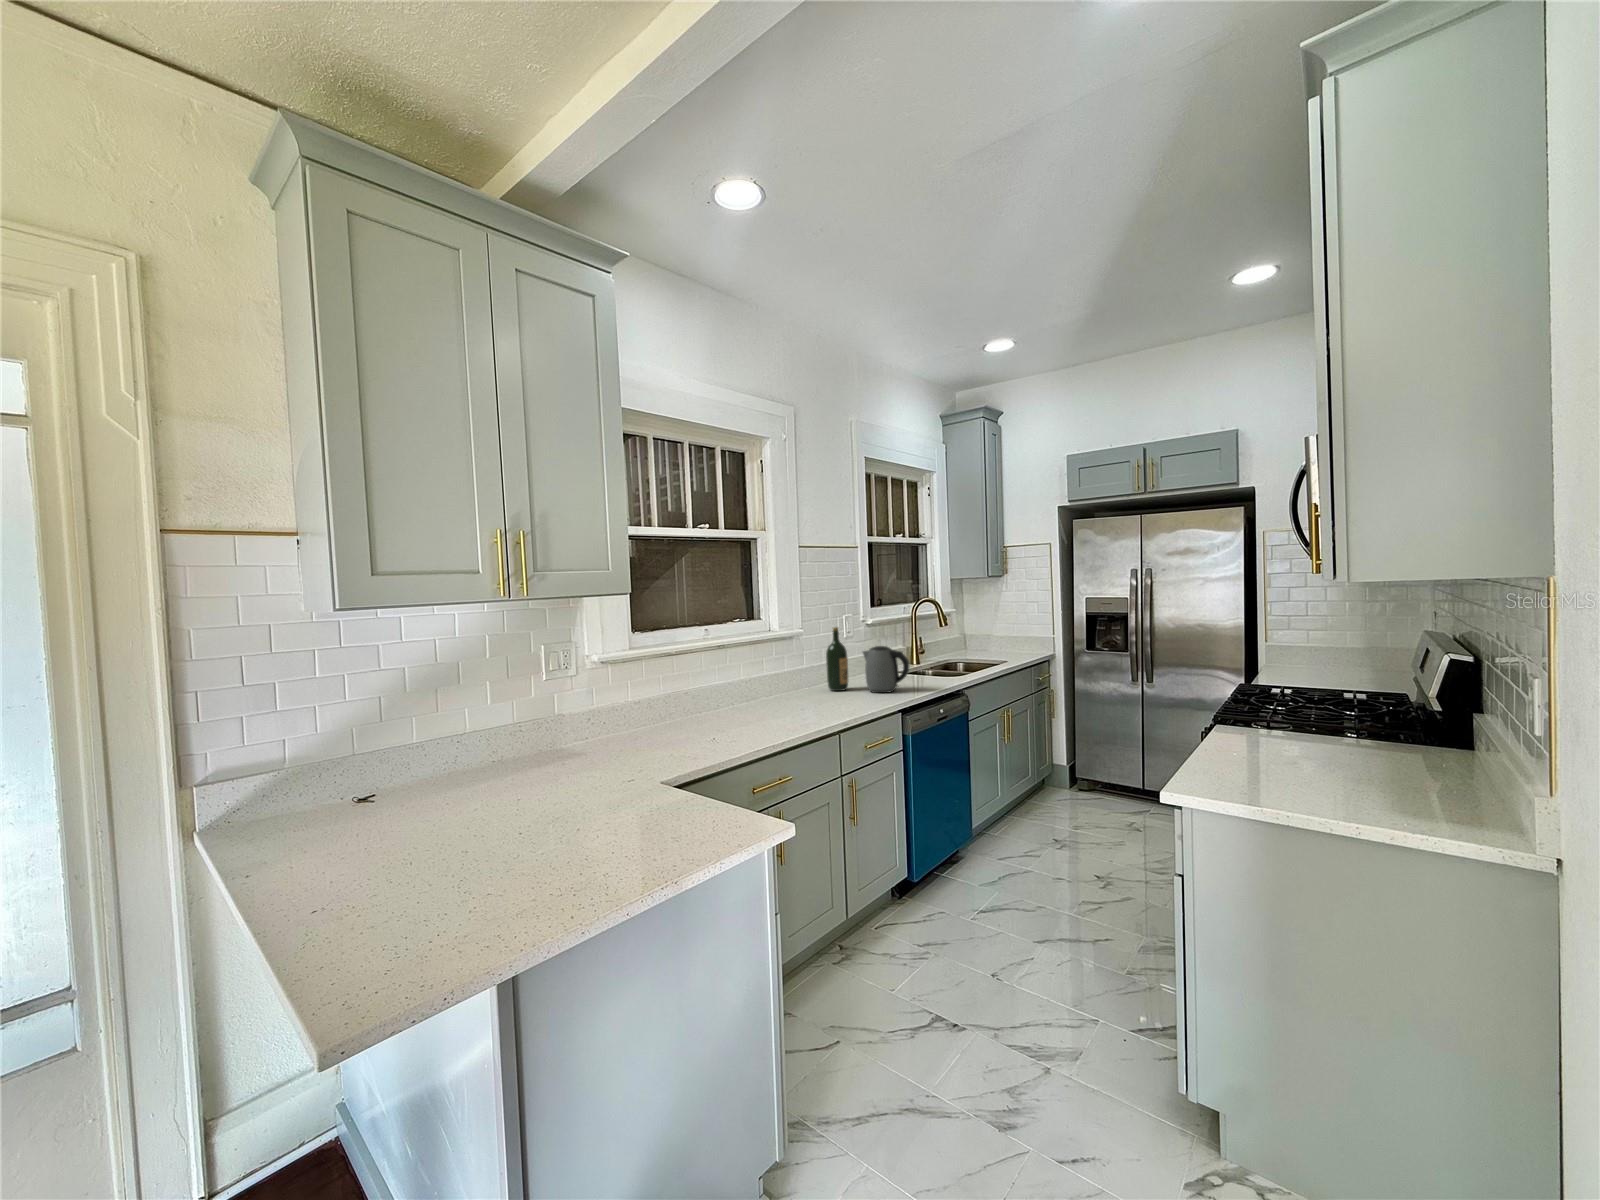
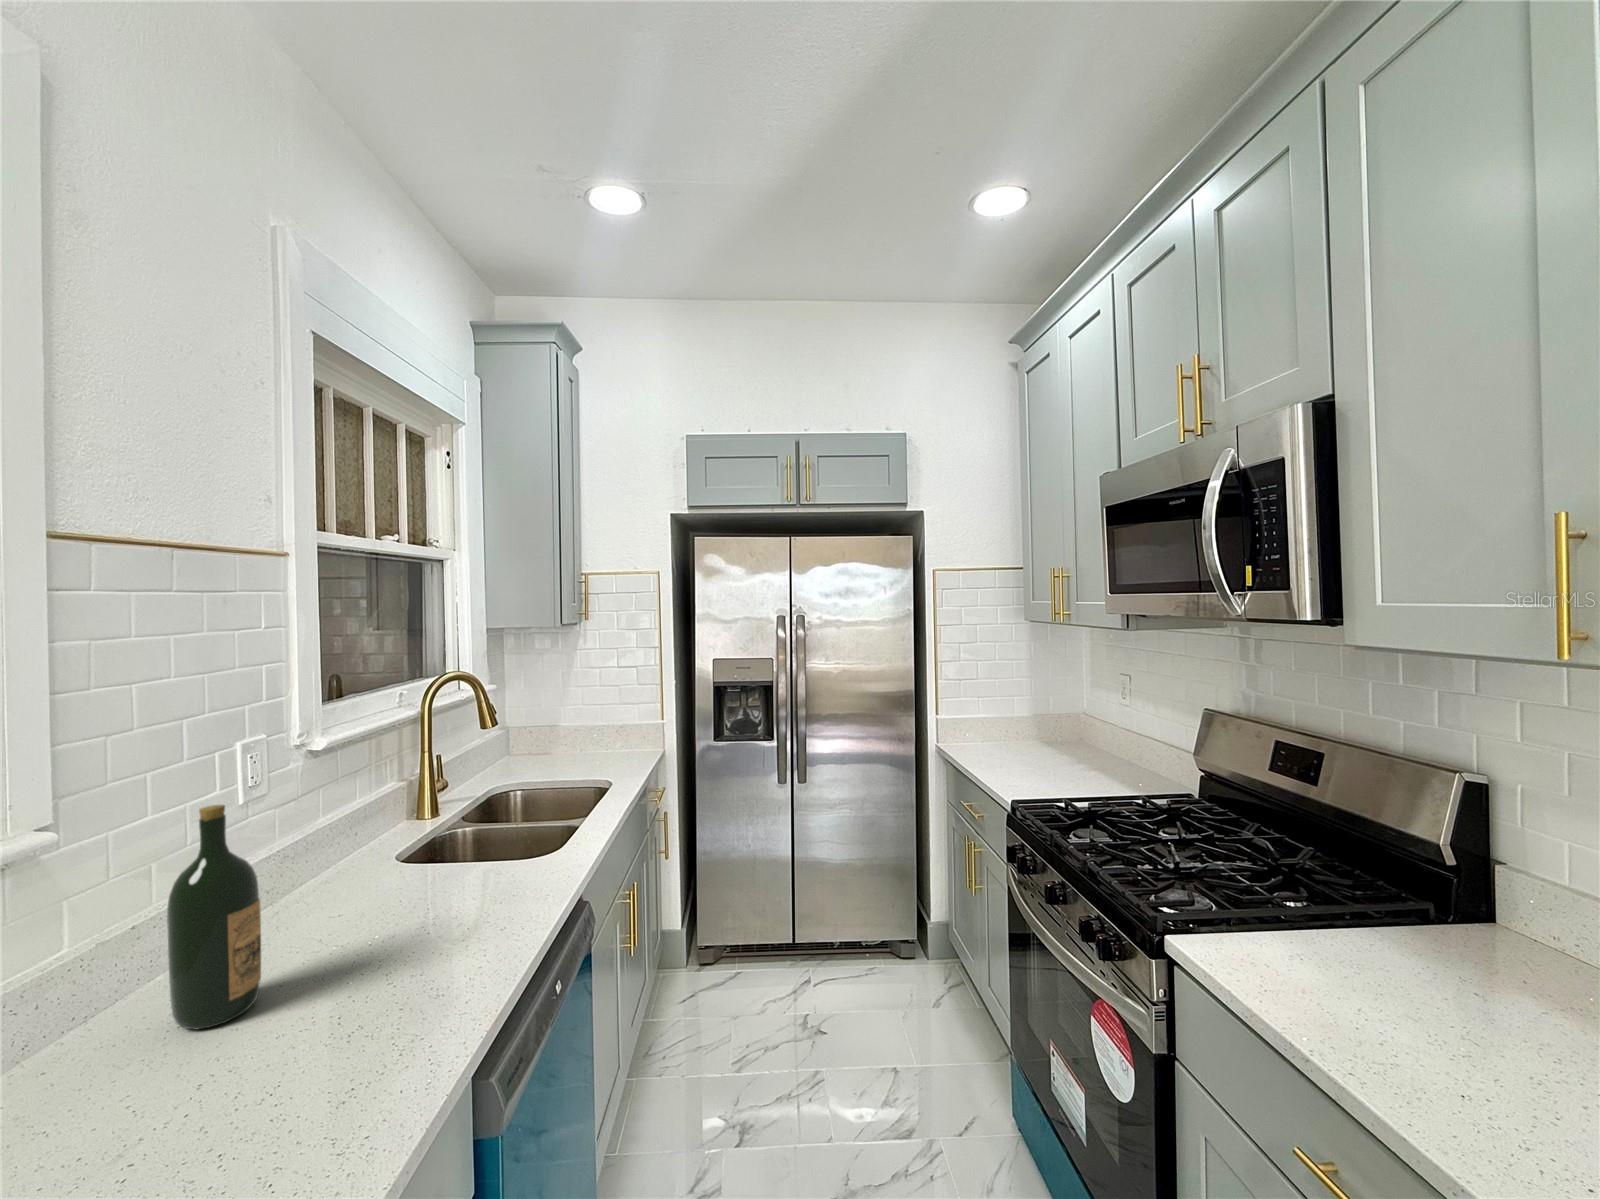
kettle: present [863,646,909,693] -> none [320,842,481,1002]

